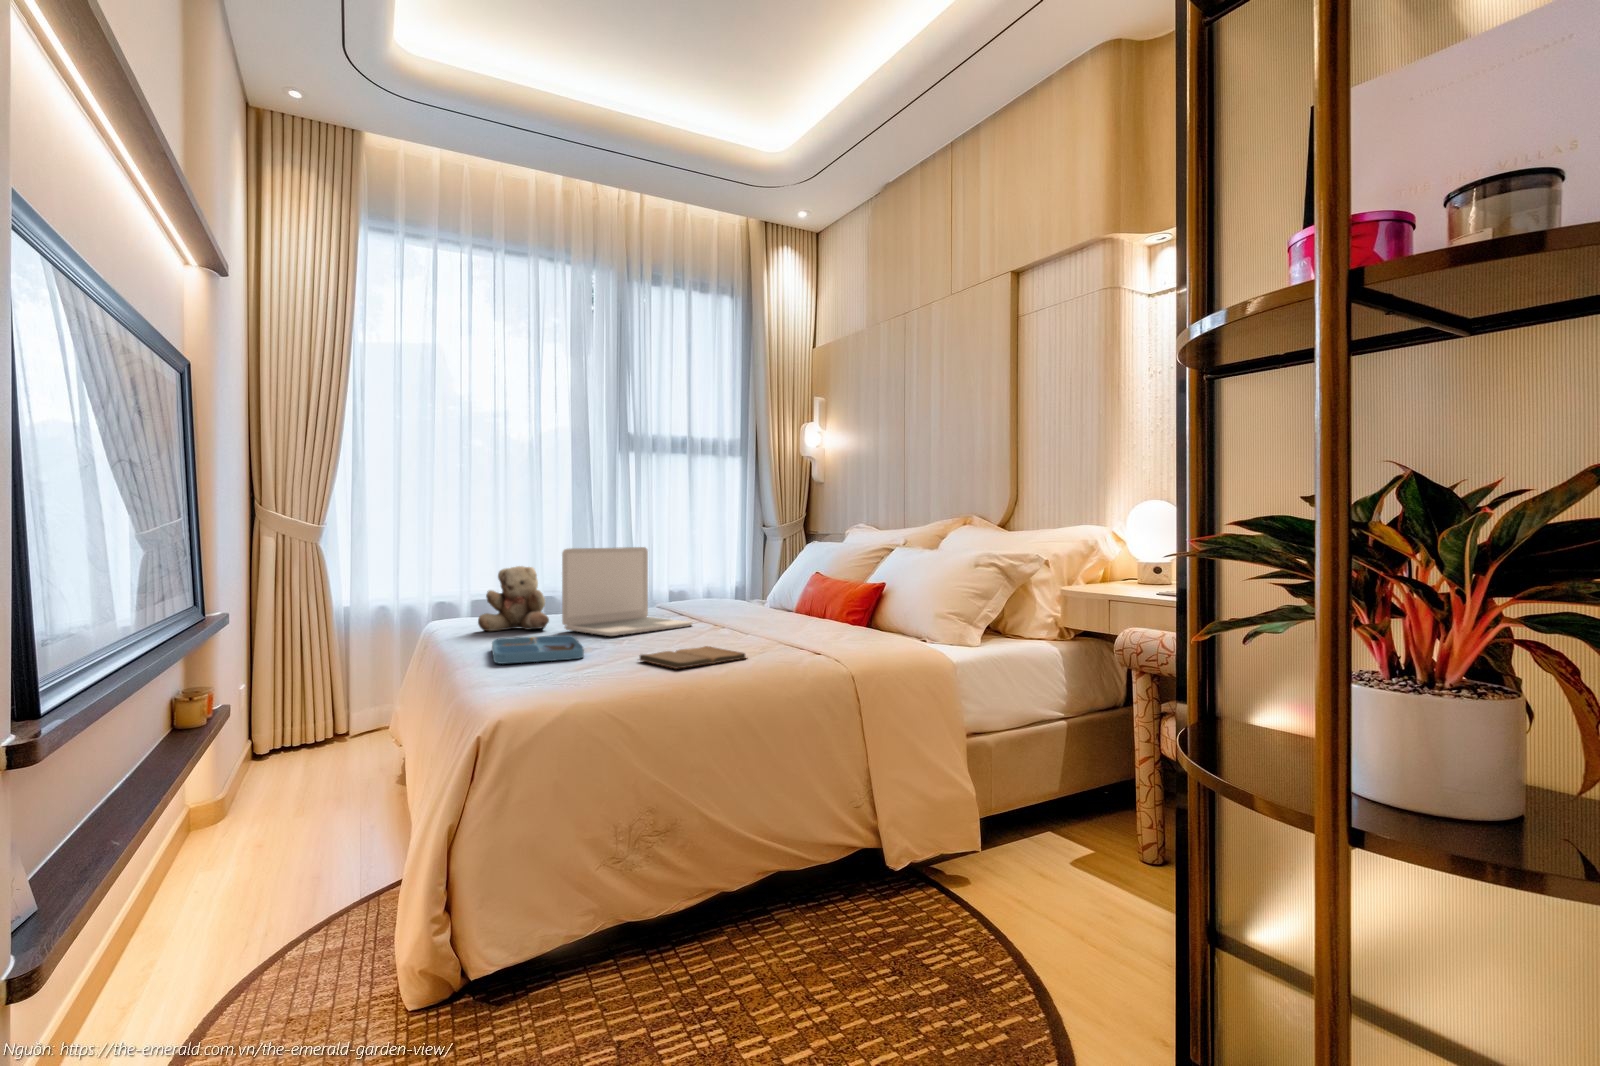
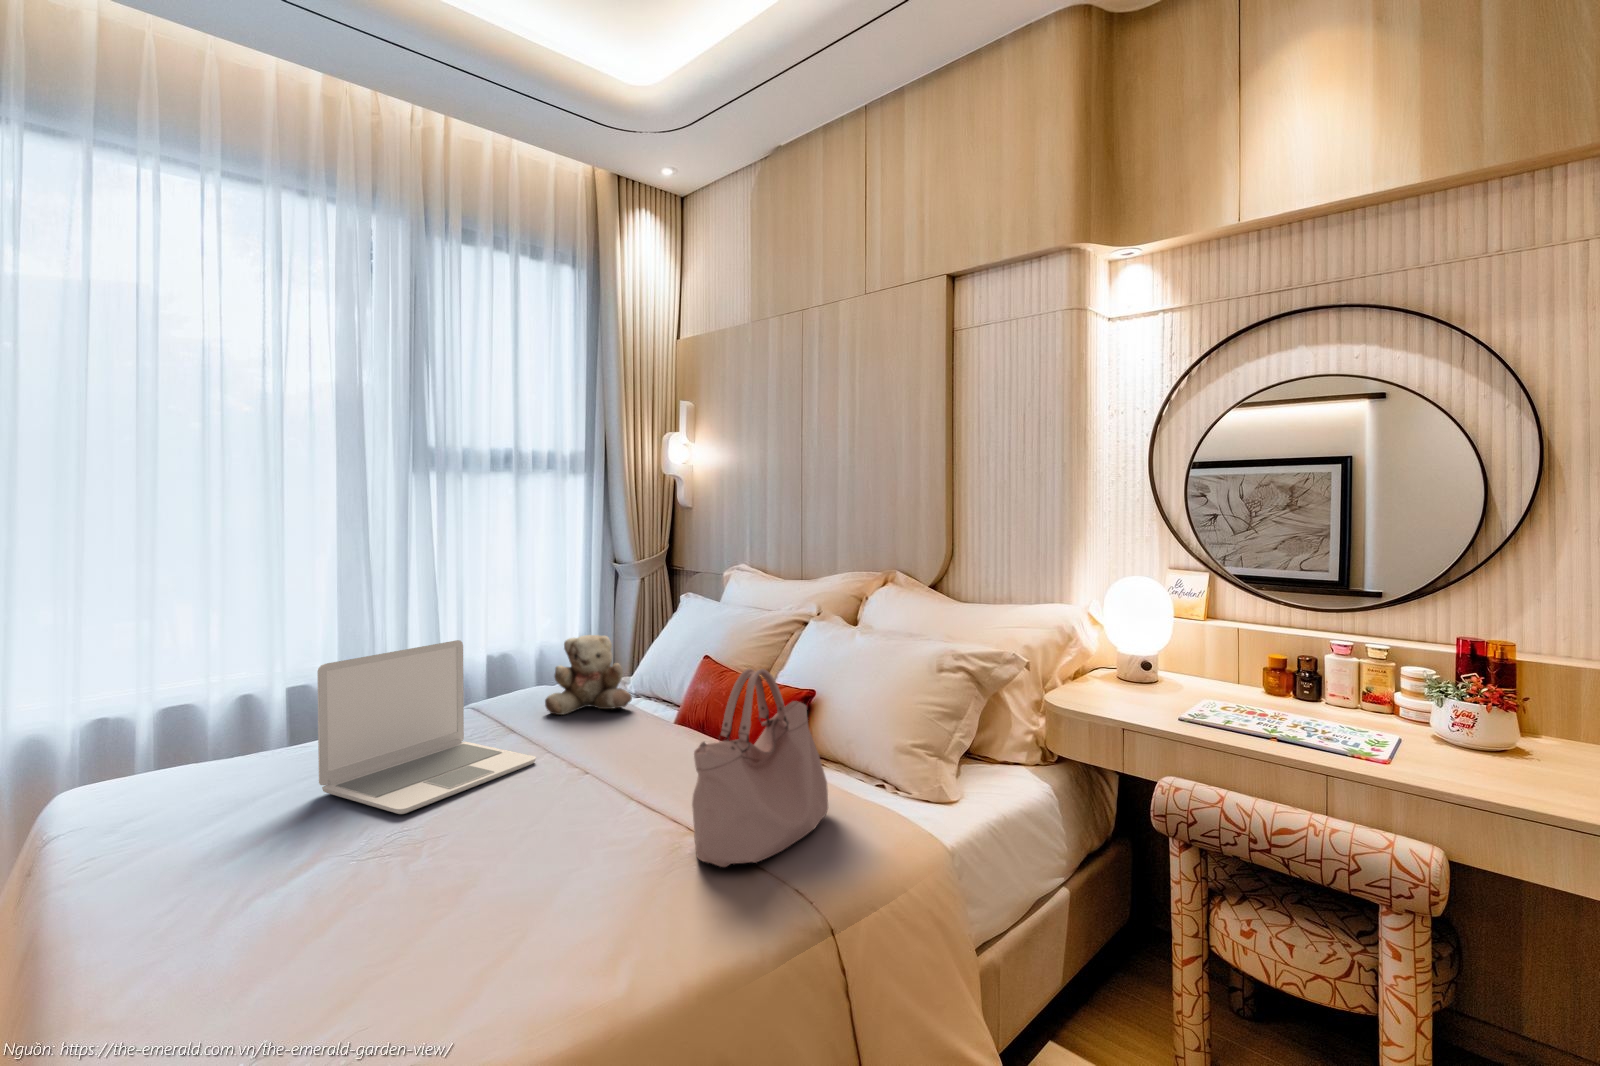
handbag: none [778,536,874,651] -> present [692,669,828,867]
teddy bear: present [478,566,549,631] -> present [545,635,632,715]
tray: present [492,635,584,664] -> none [156,833,349,969]
book: present [639,646,746,669] -> none [452,861,650,968]

